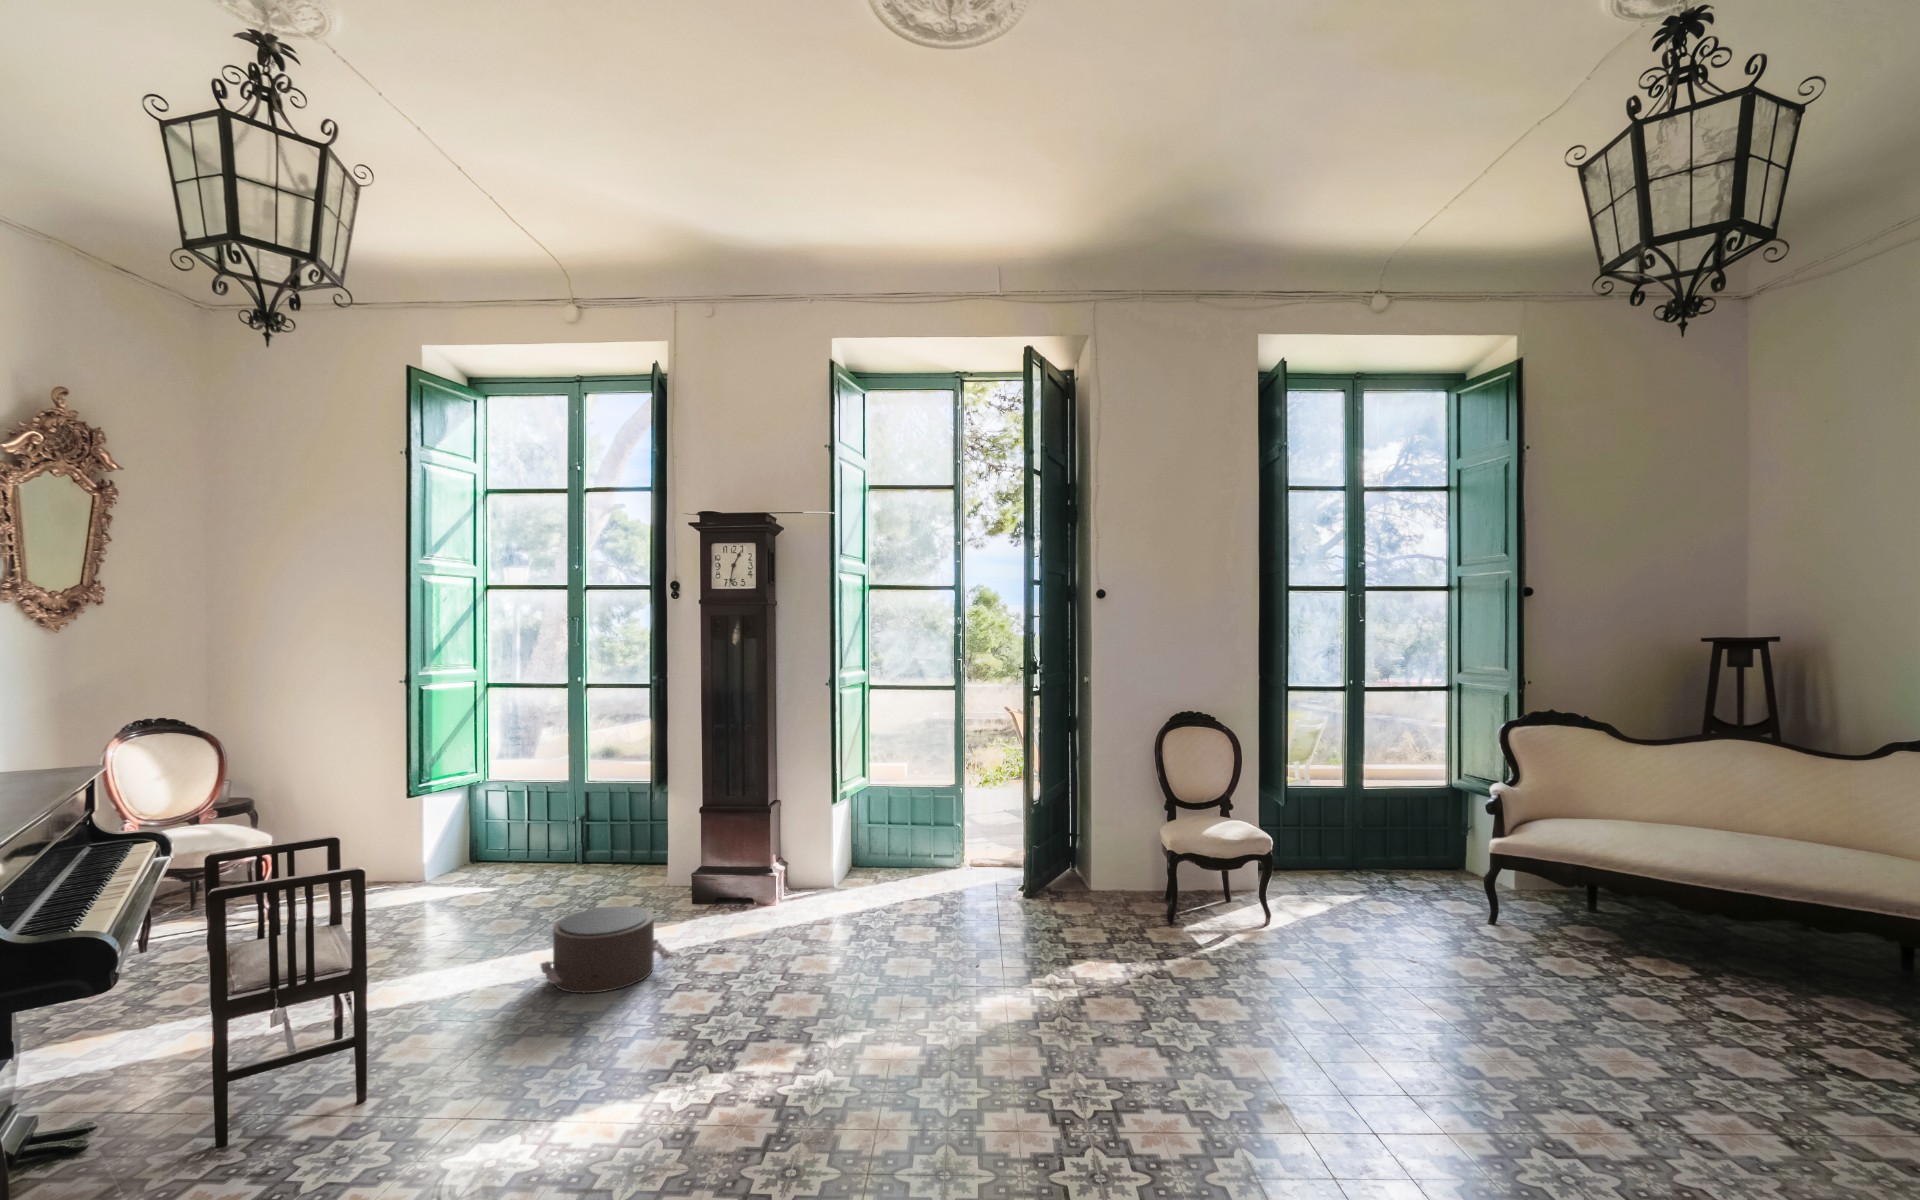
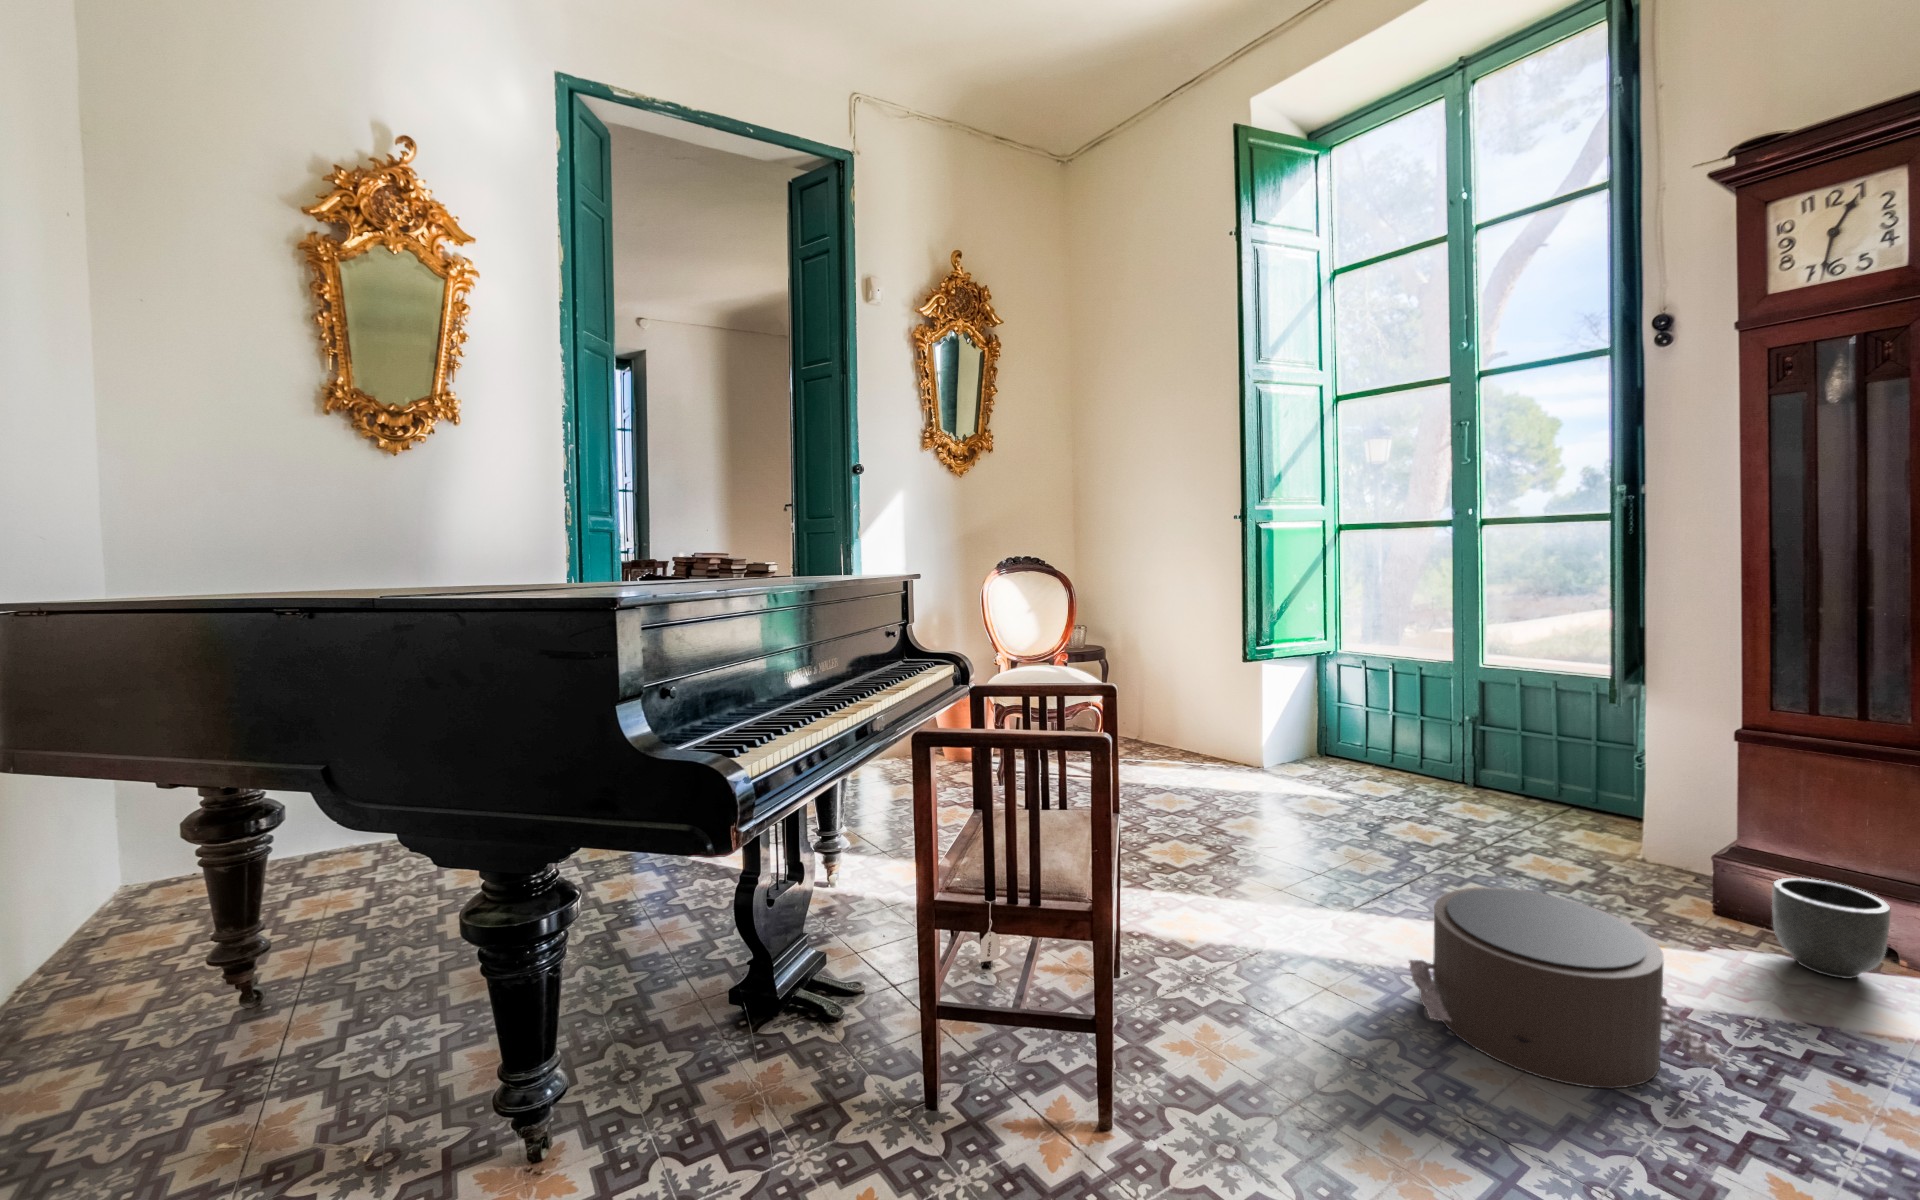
planter: none [709,870,747,914] -> present [1772,878,1890,979]

